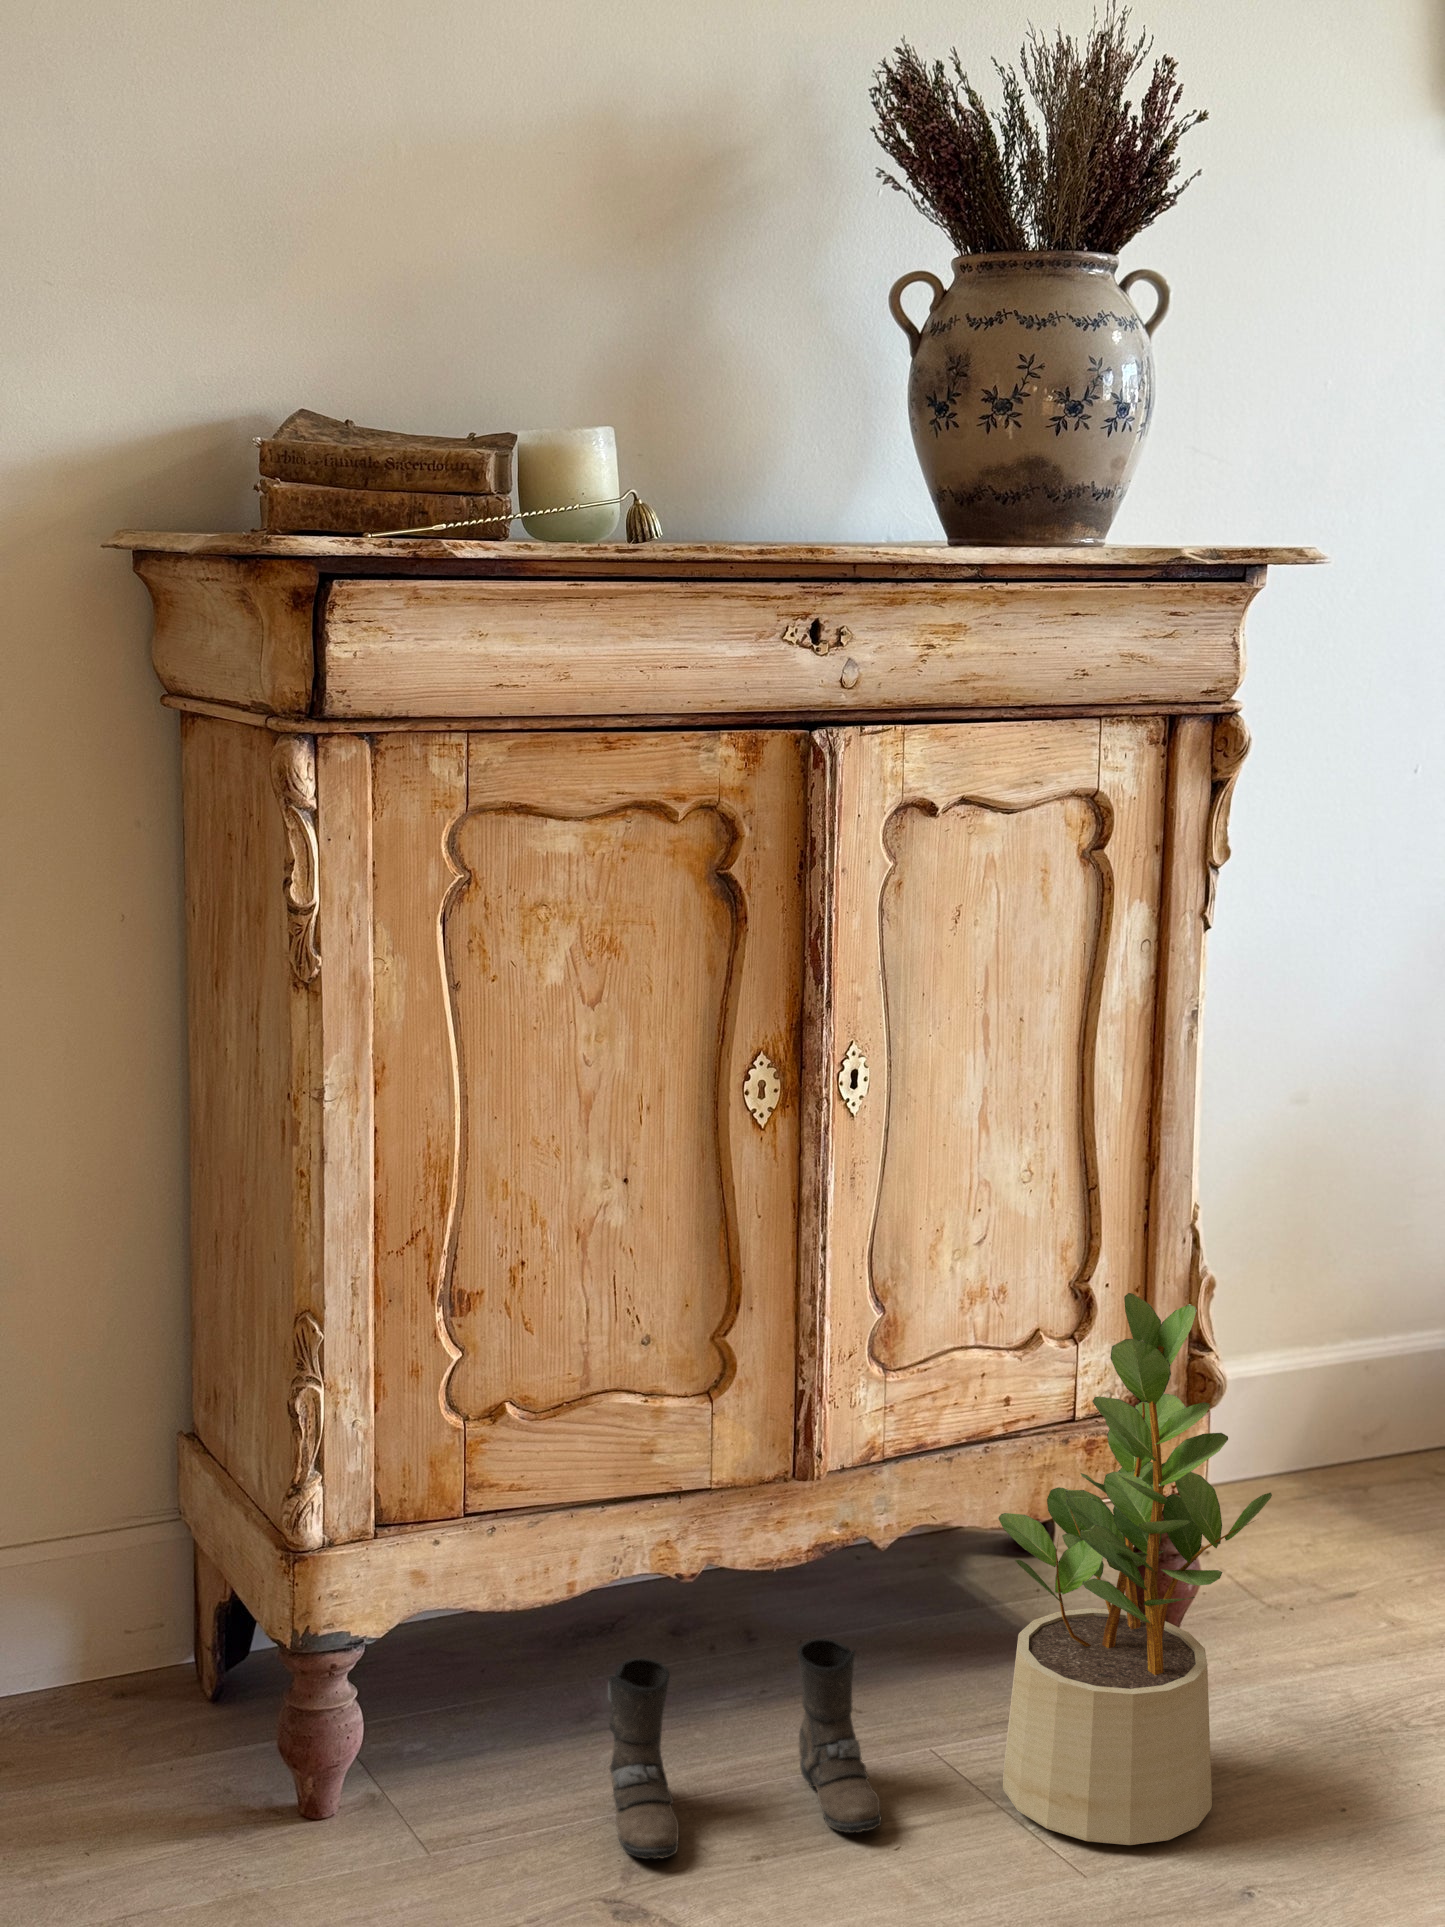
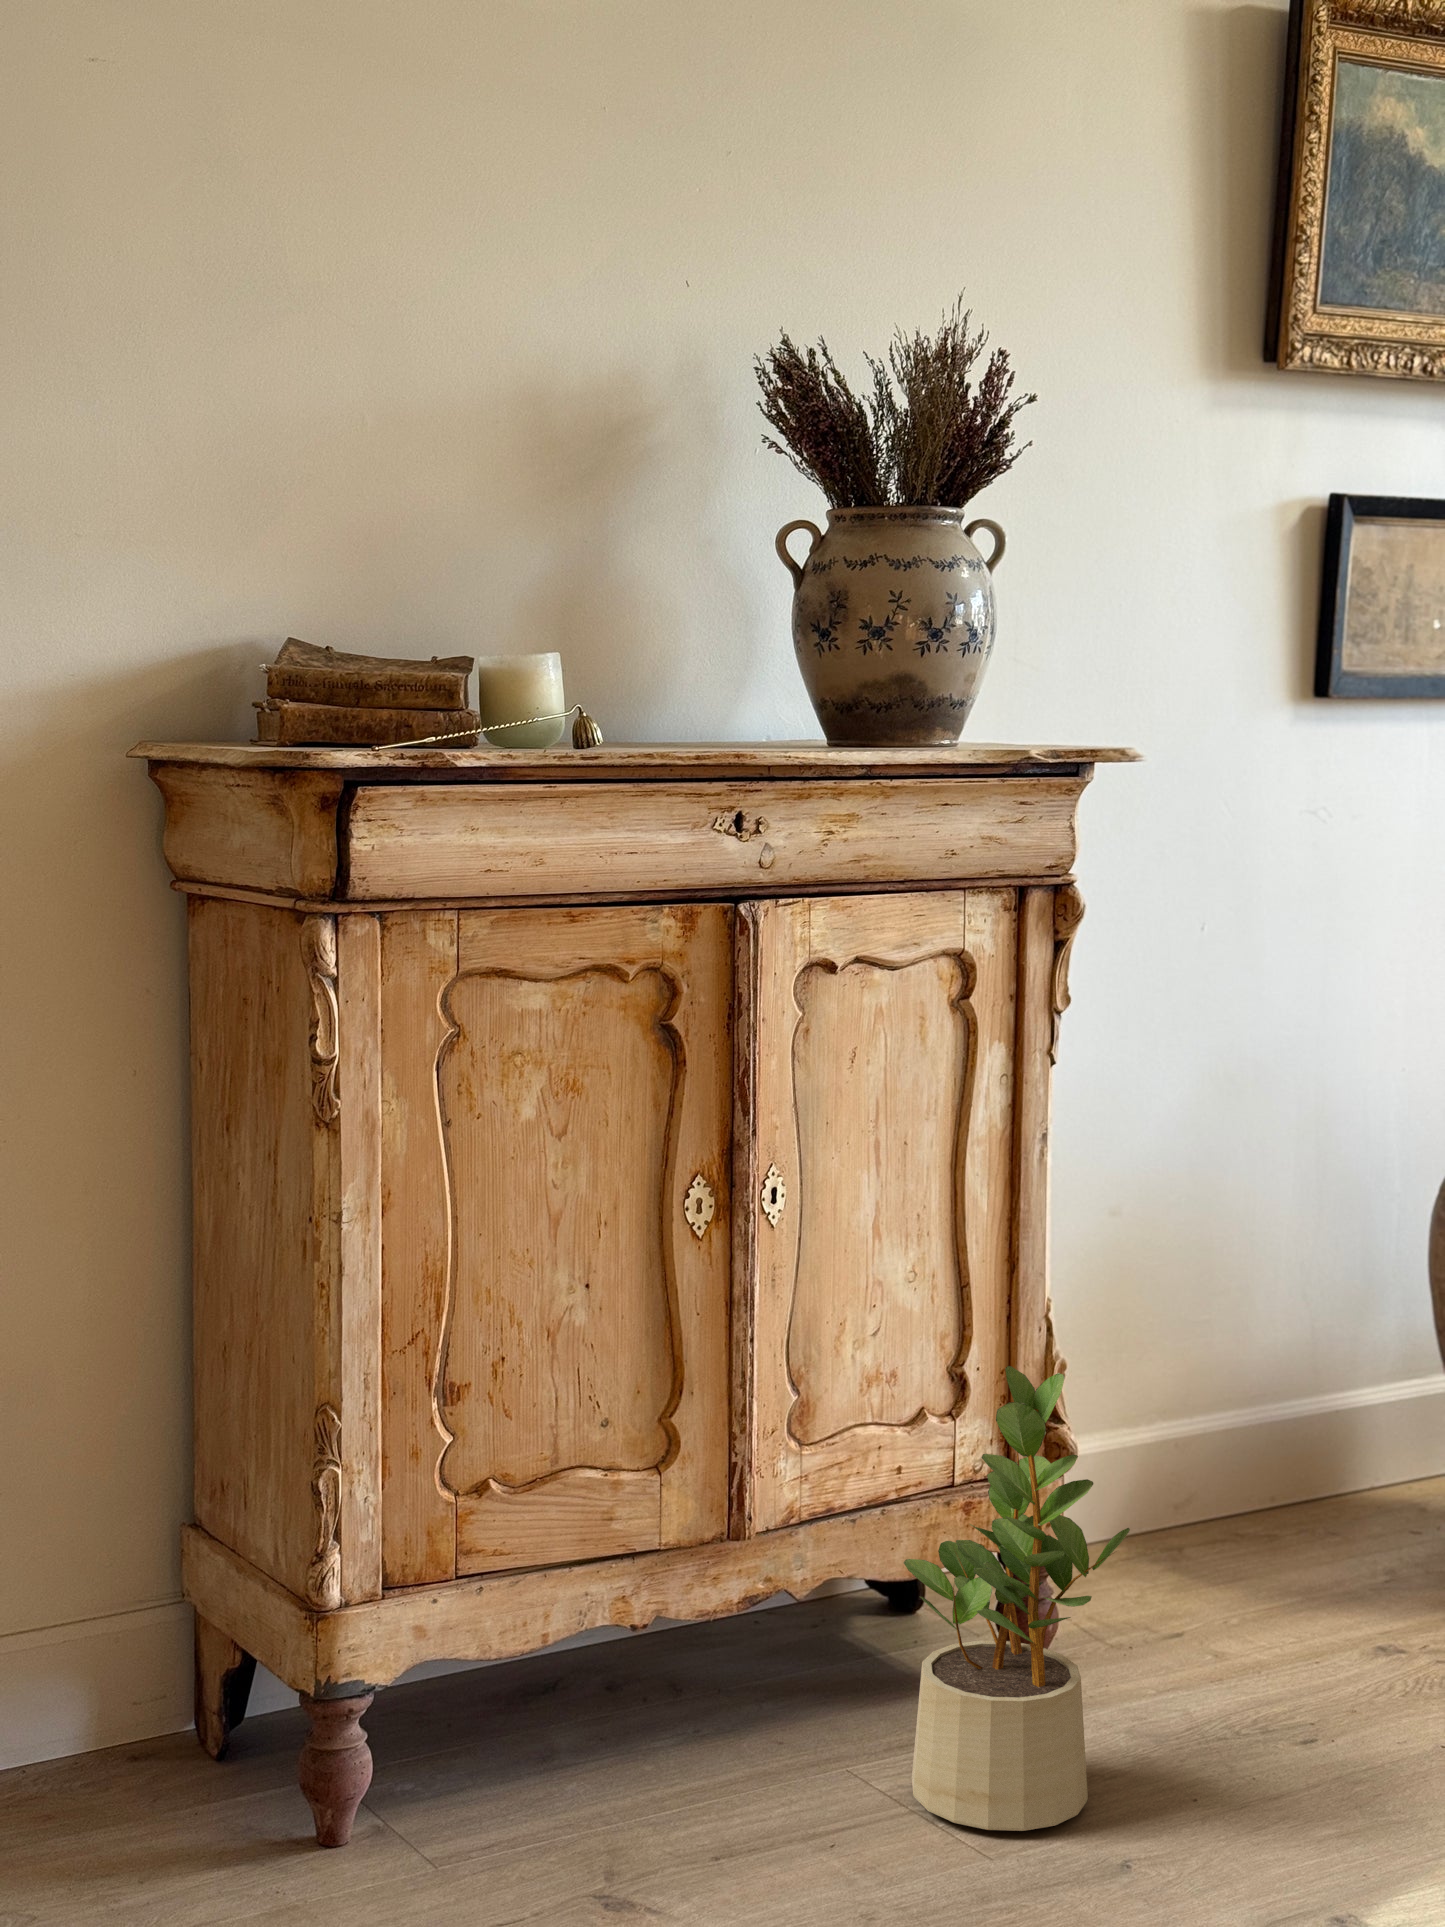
boots: present [608,1638,881,1859] -> none [580,1674,816,1862]

